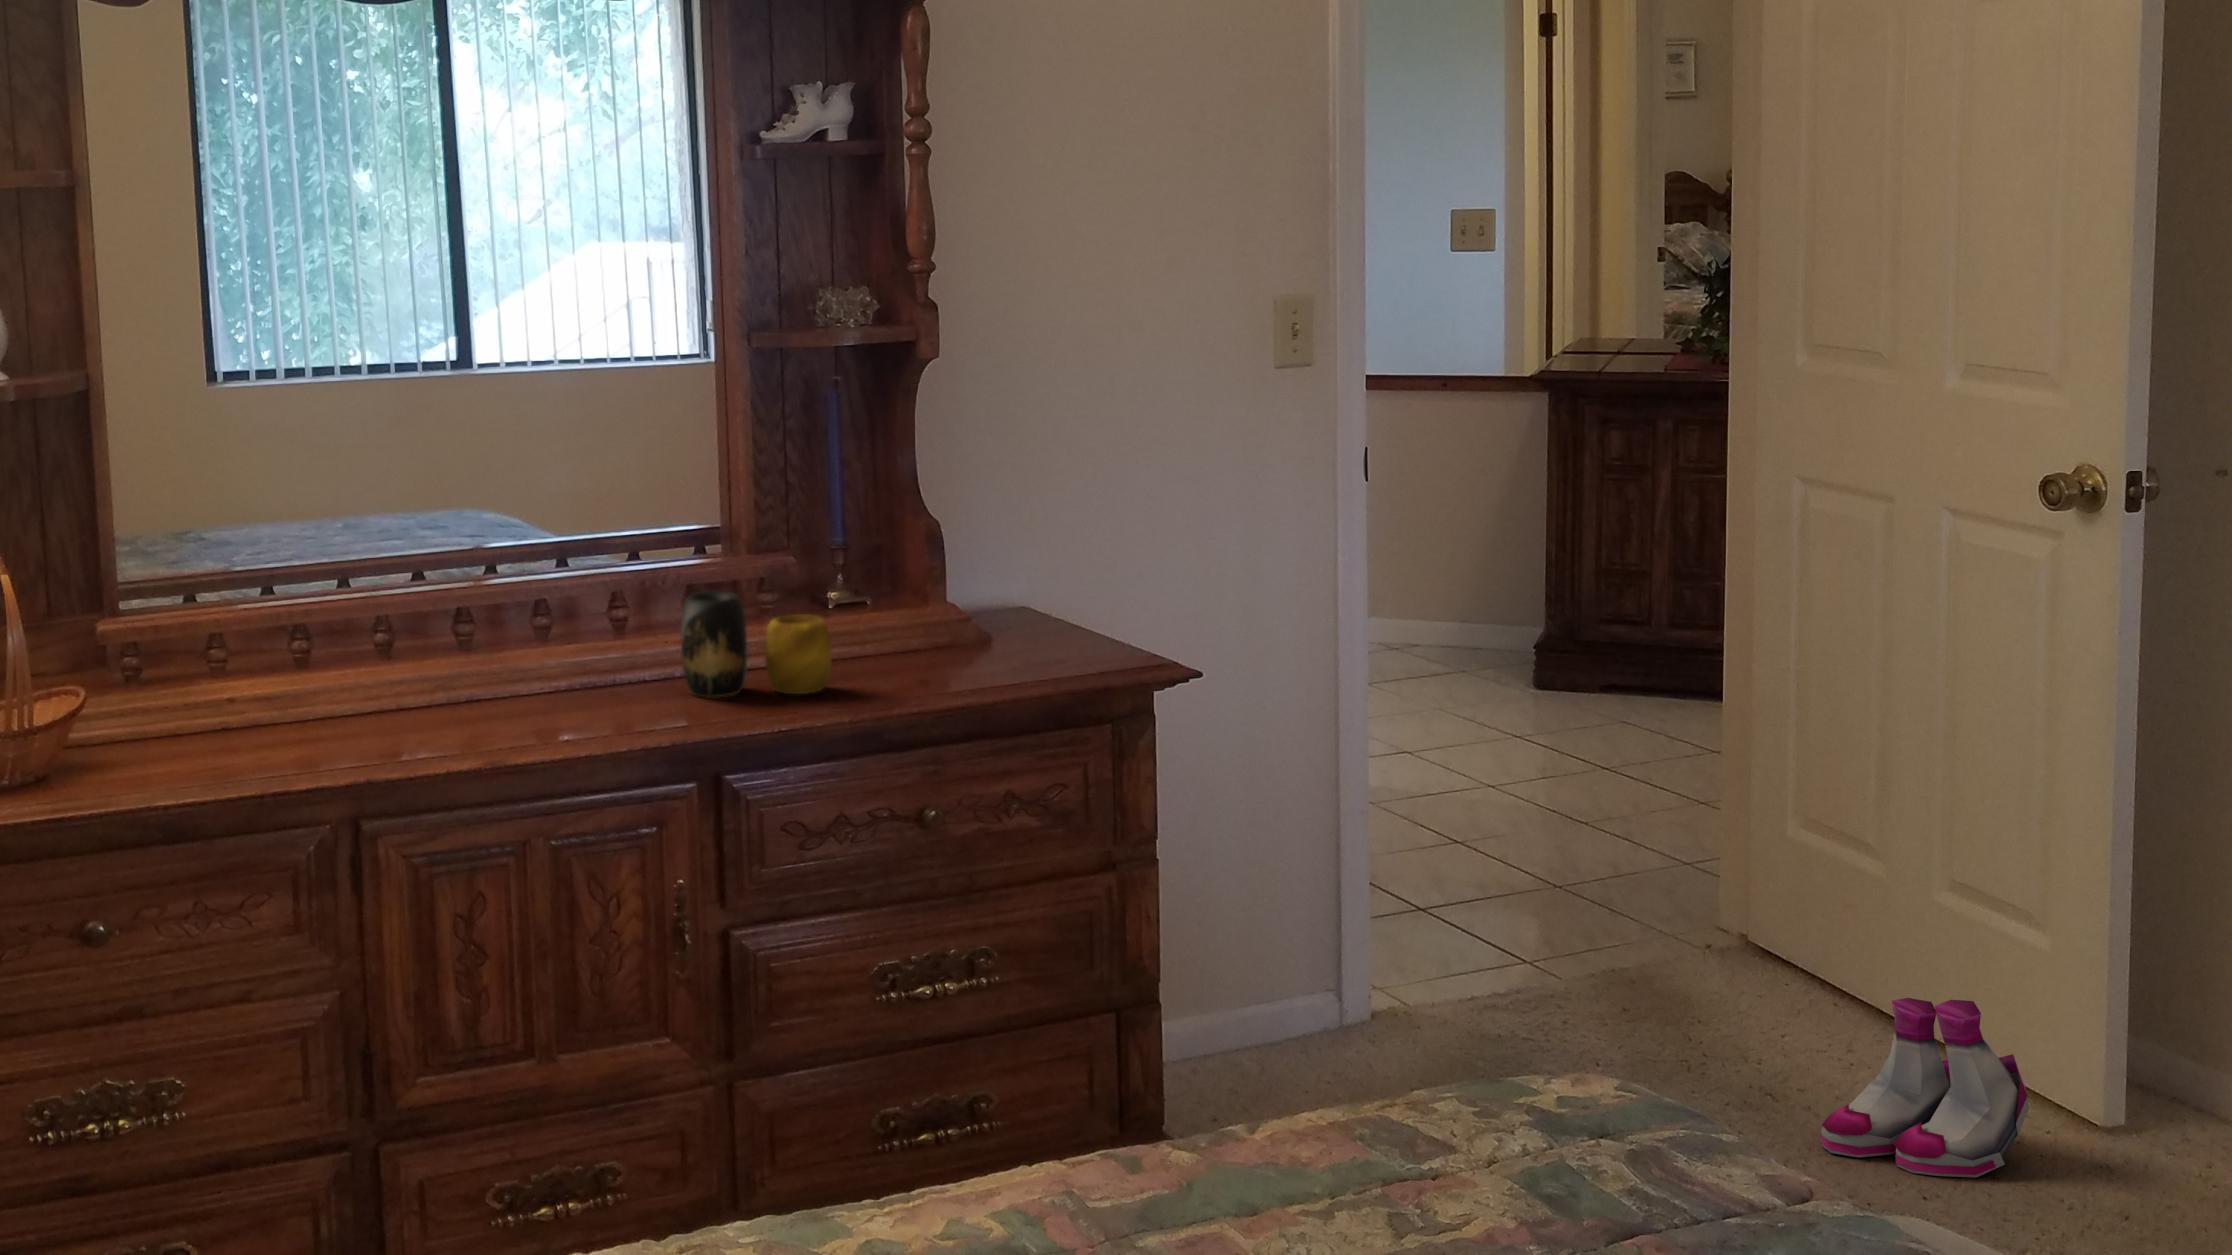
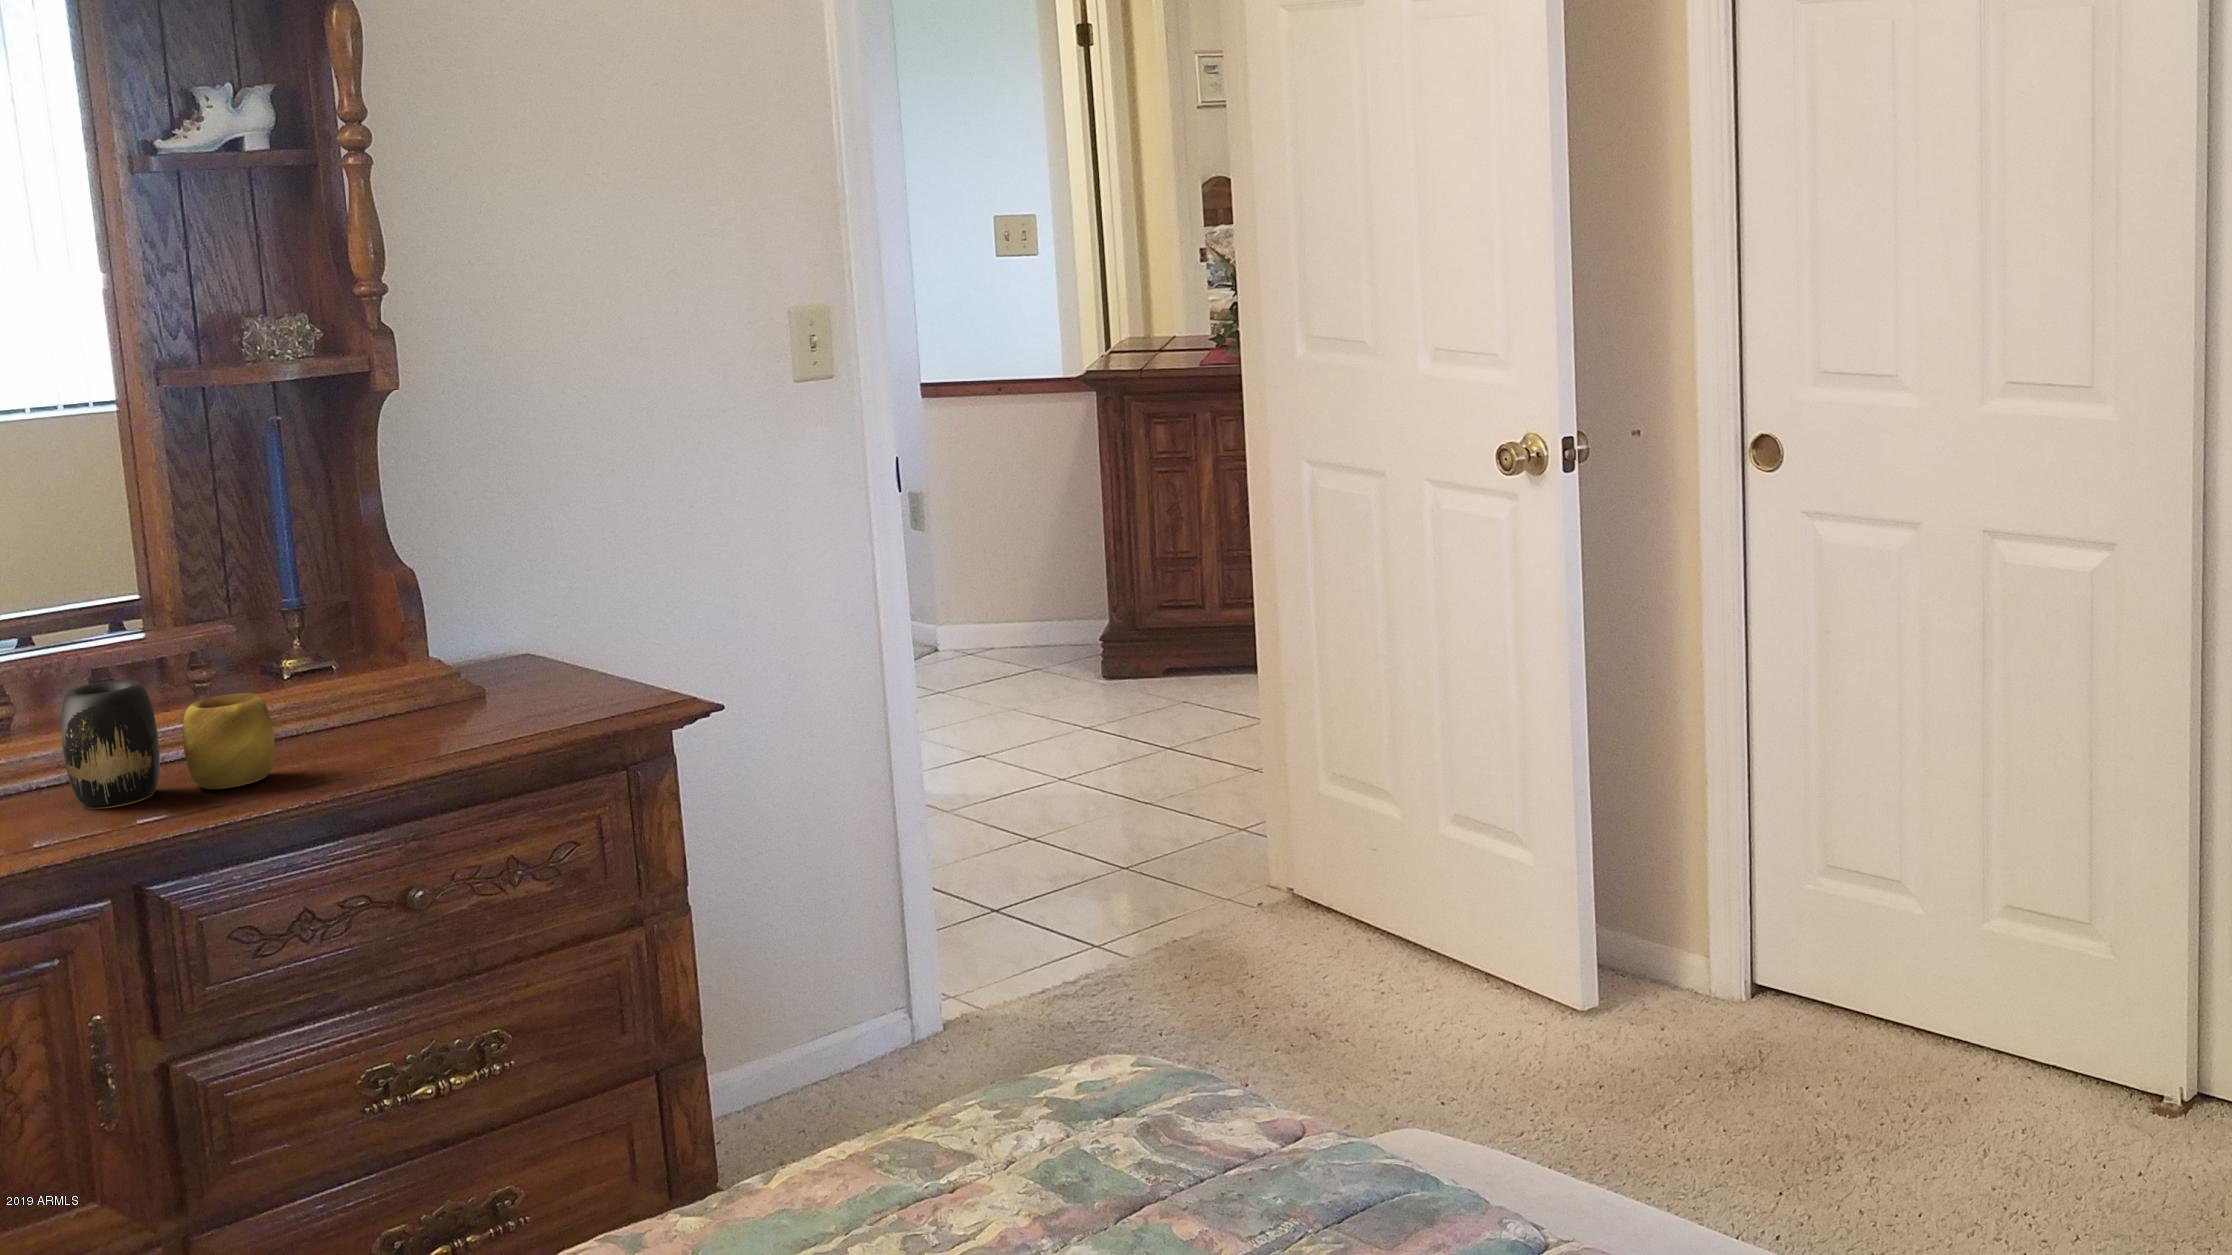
boots: present [1821,998,2029,1177] -> none [1337,888,1493,1045]

